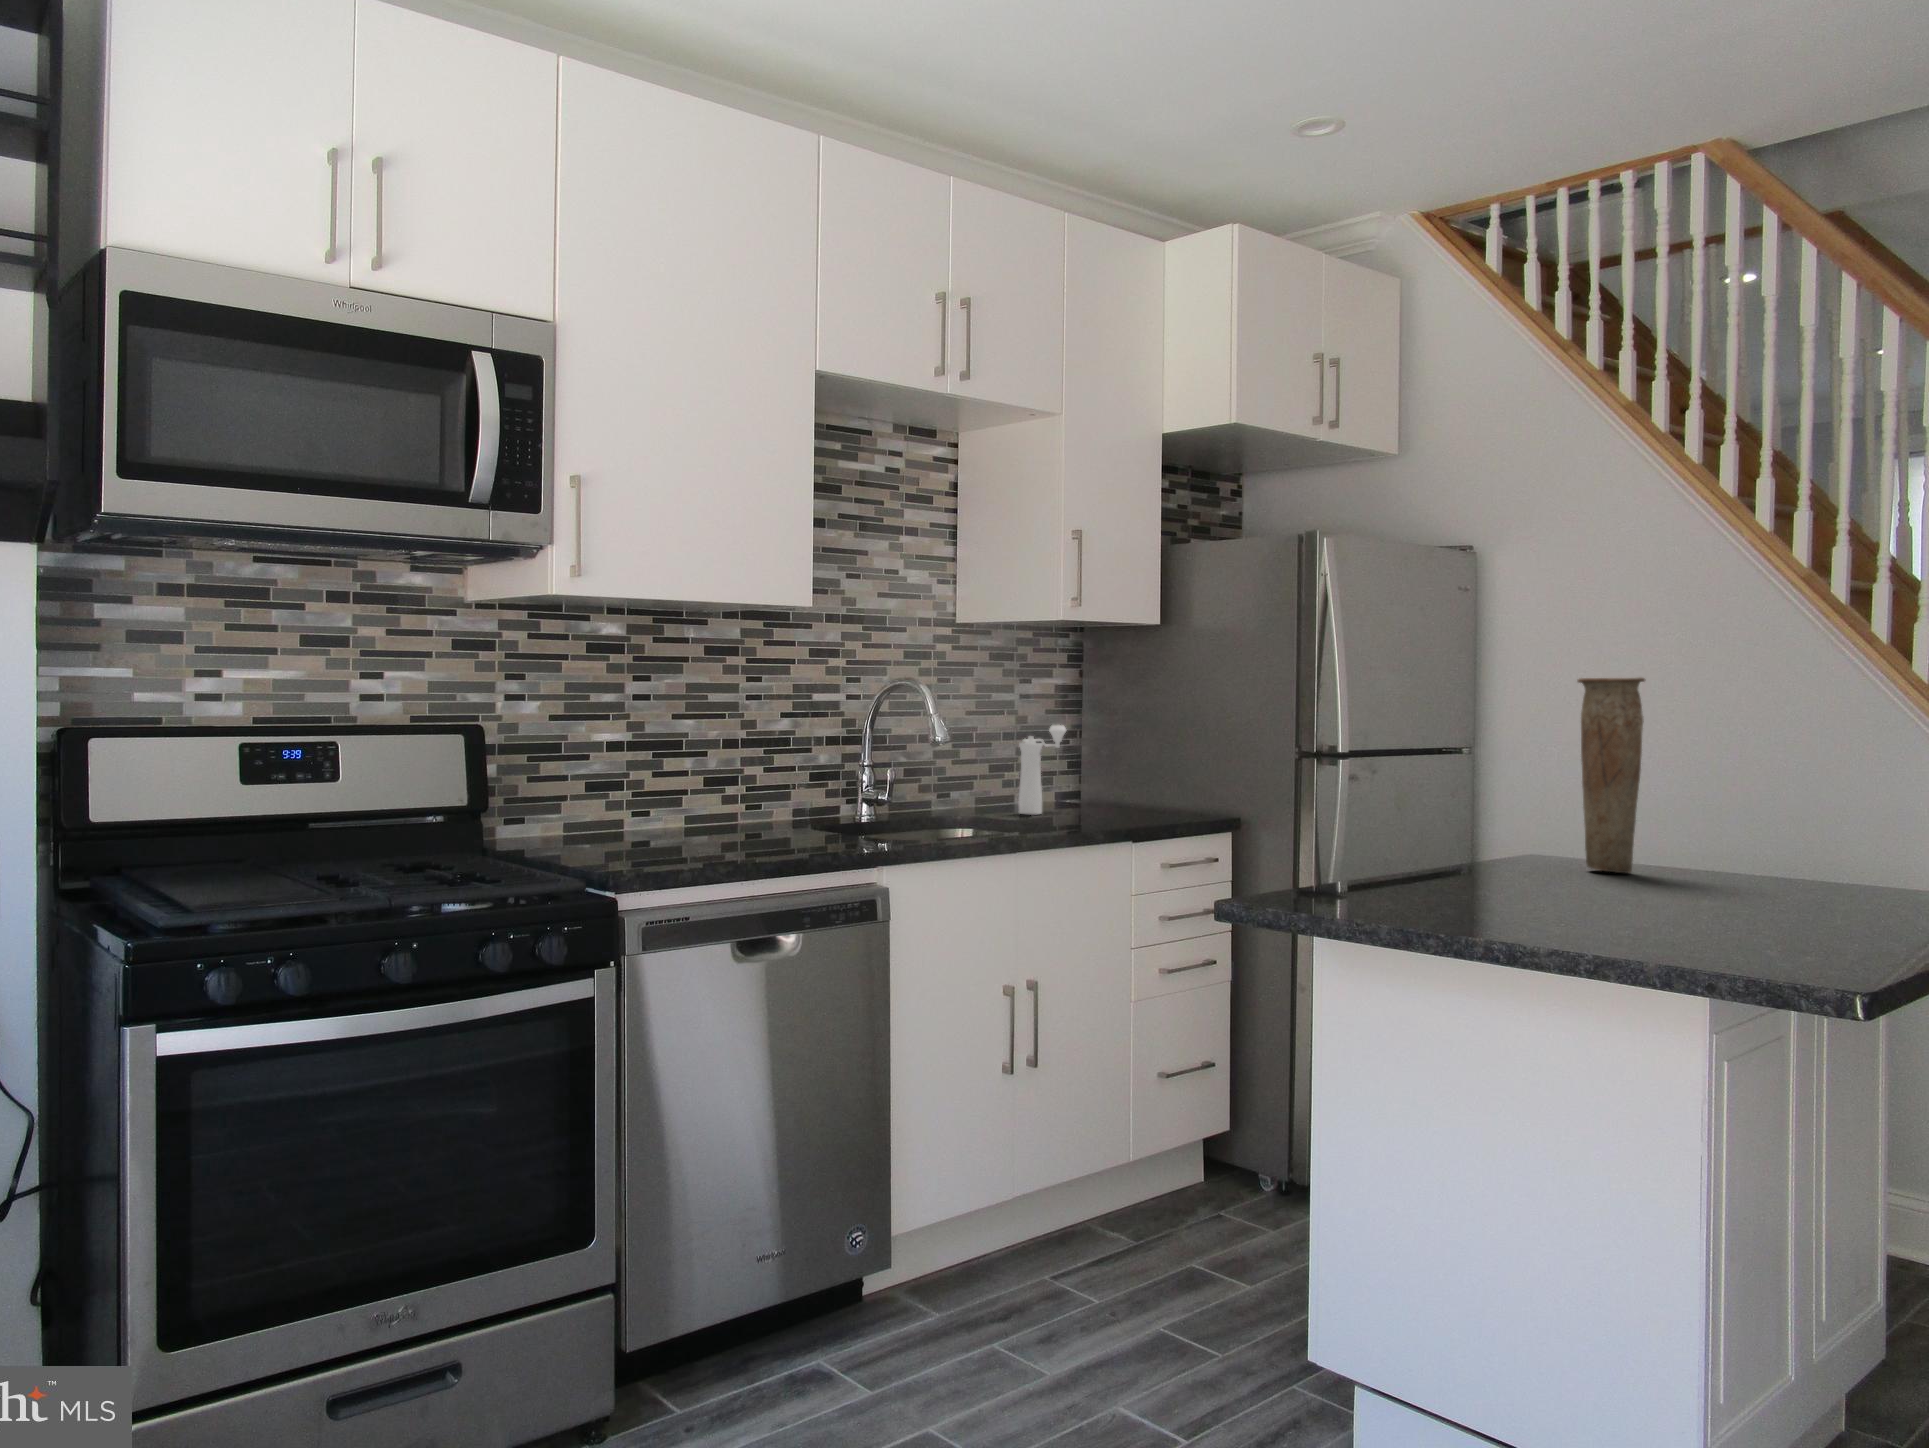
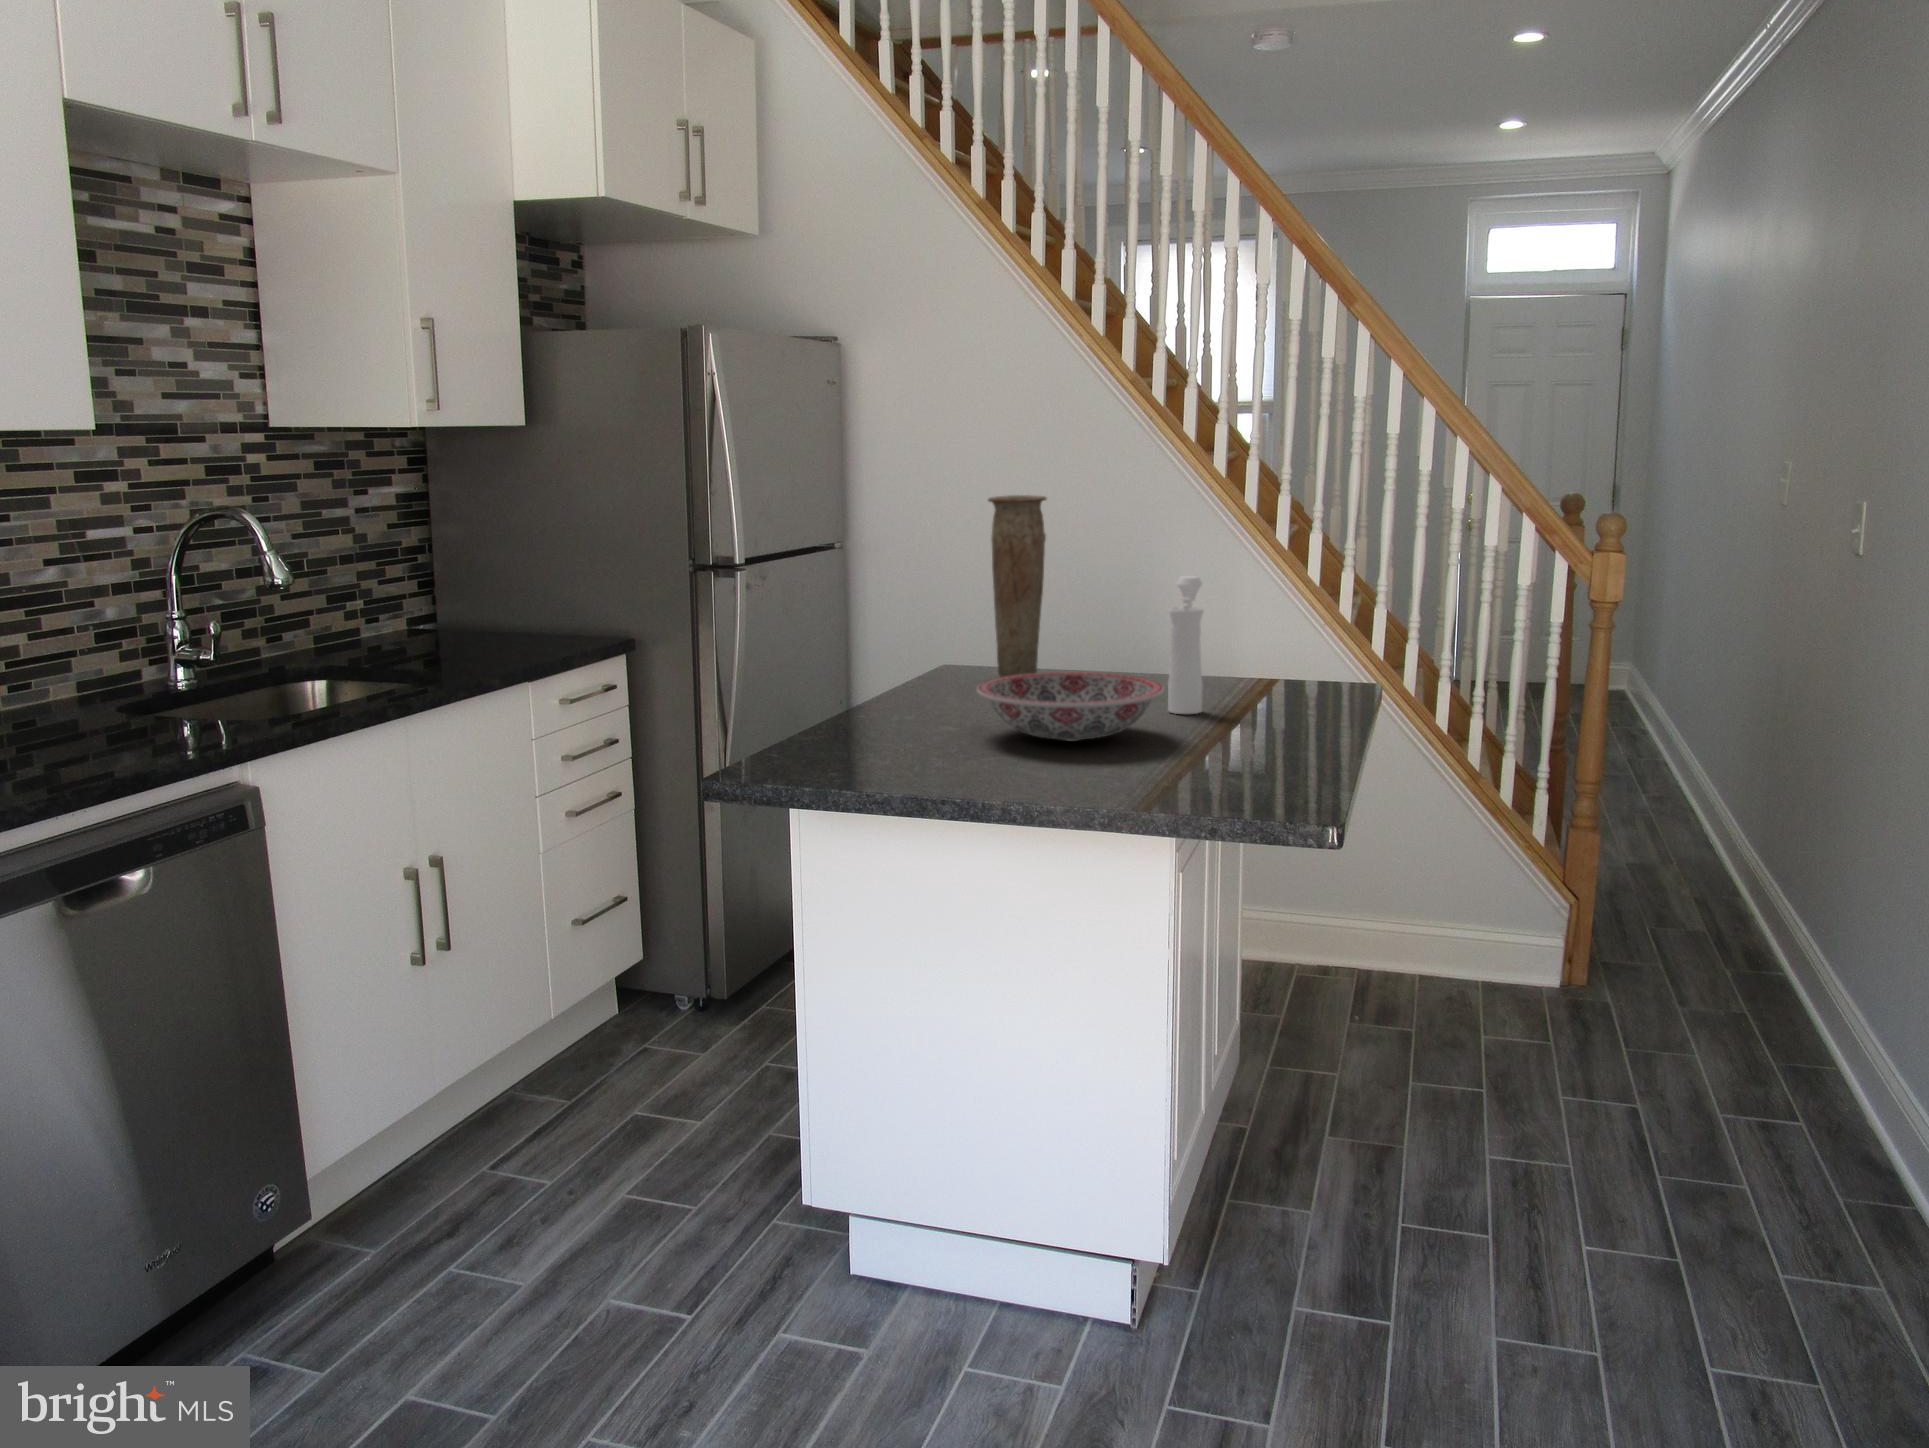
pepper mill: present [1019,725,1066,815] -> present [1168,576,1204,714]
ceramic bowl: none [1516,848,1739,915] -> present [977,672,1164,740]

